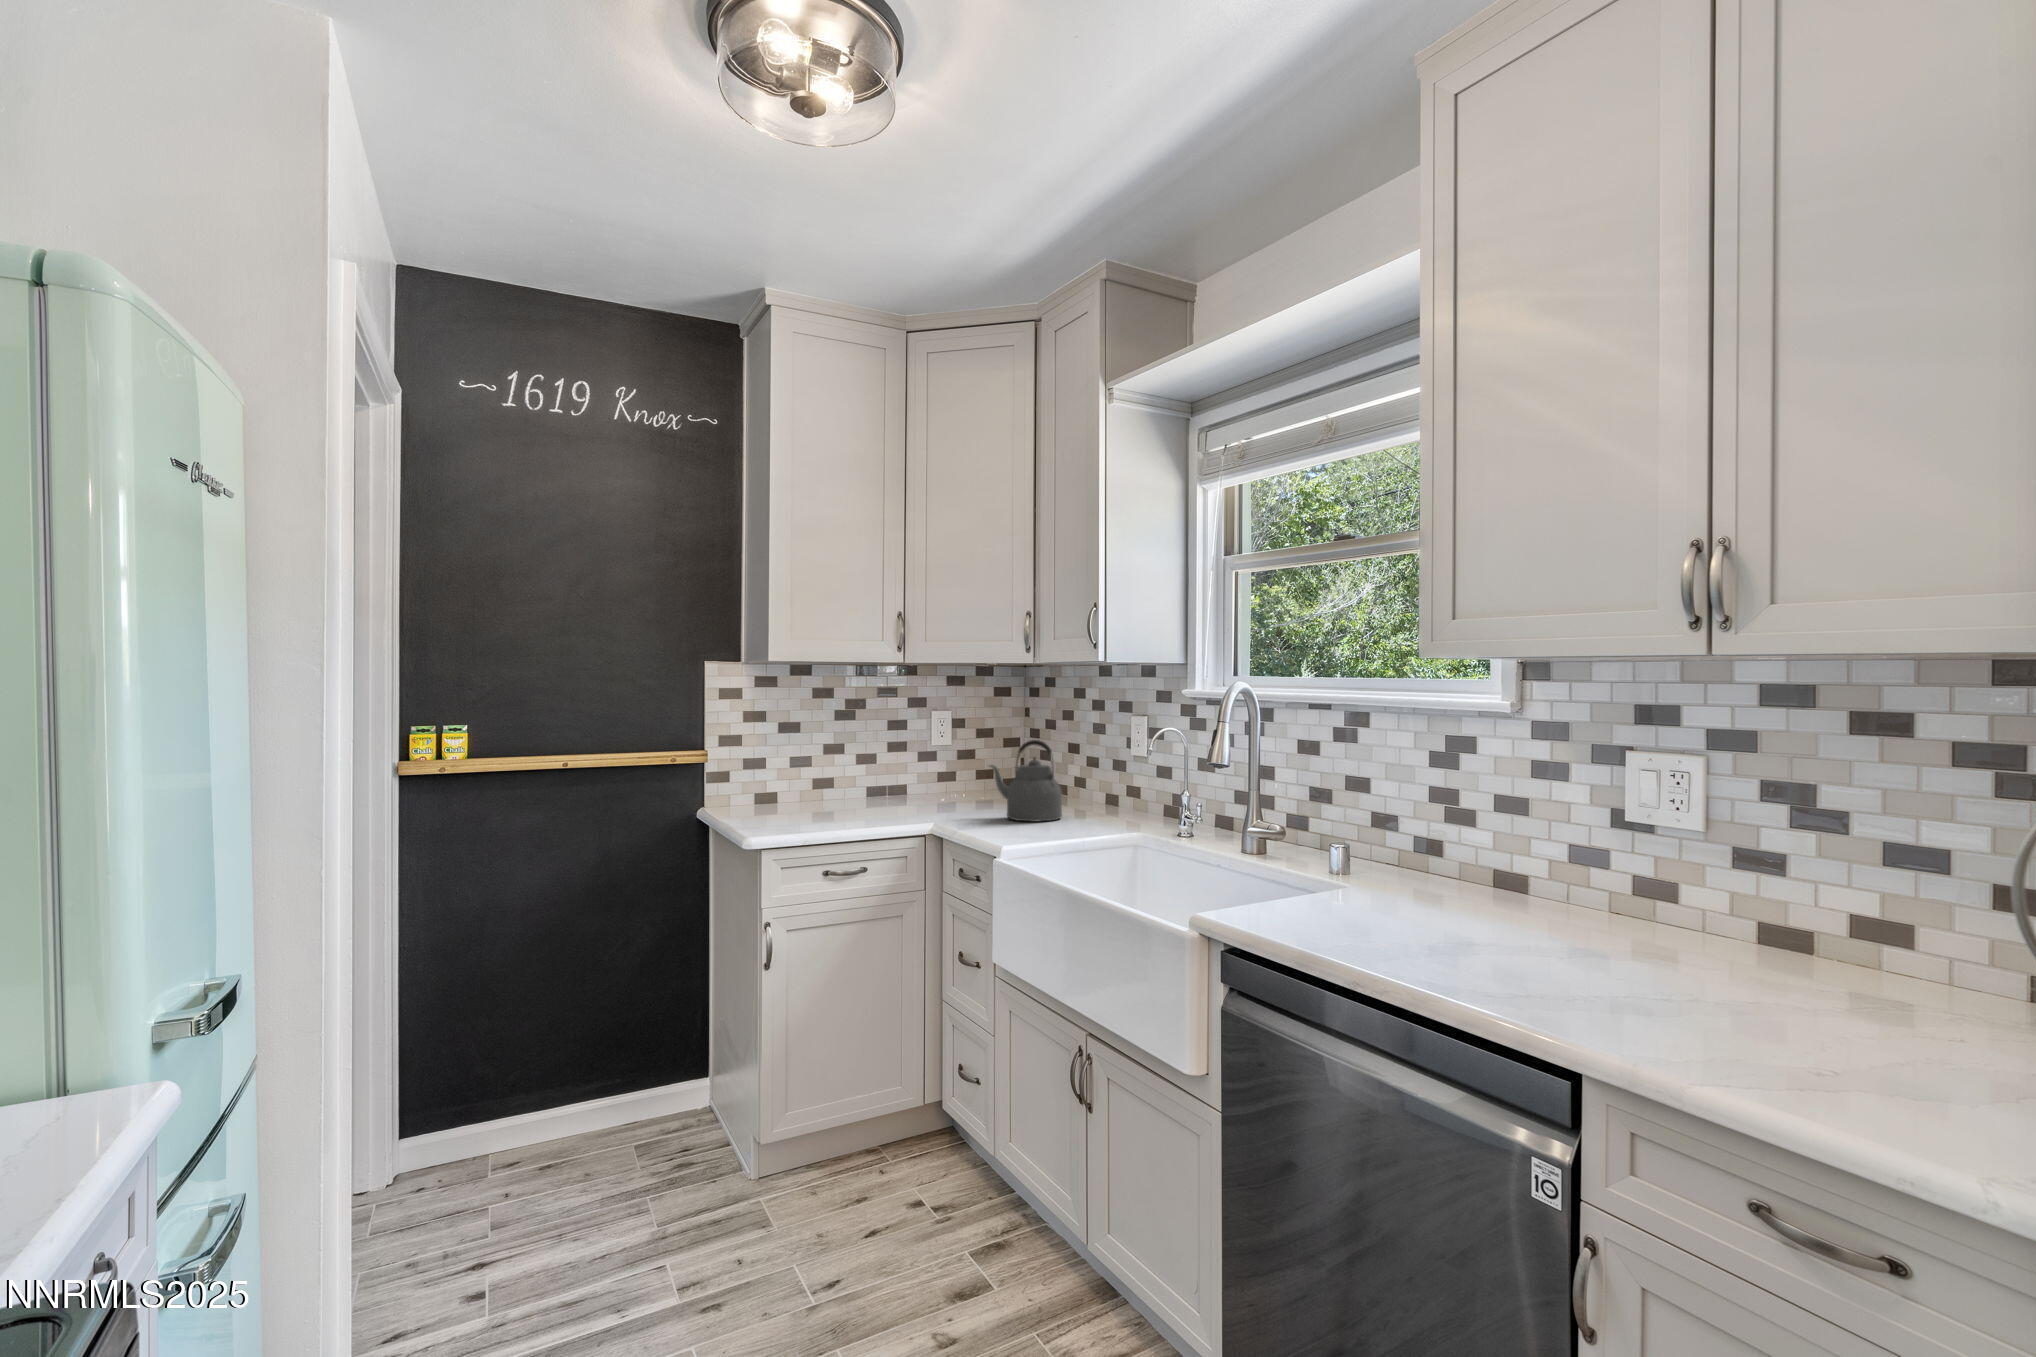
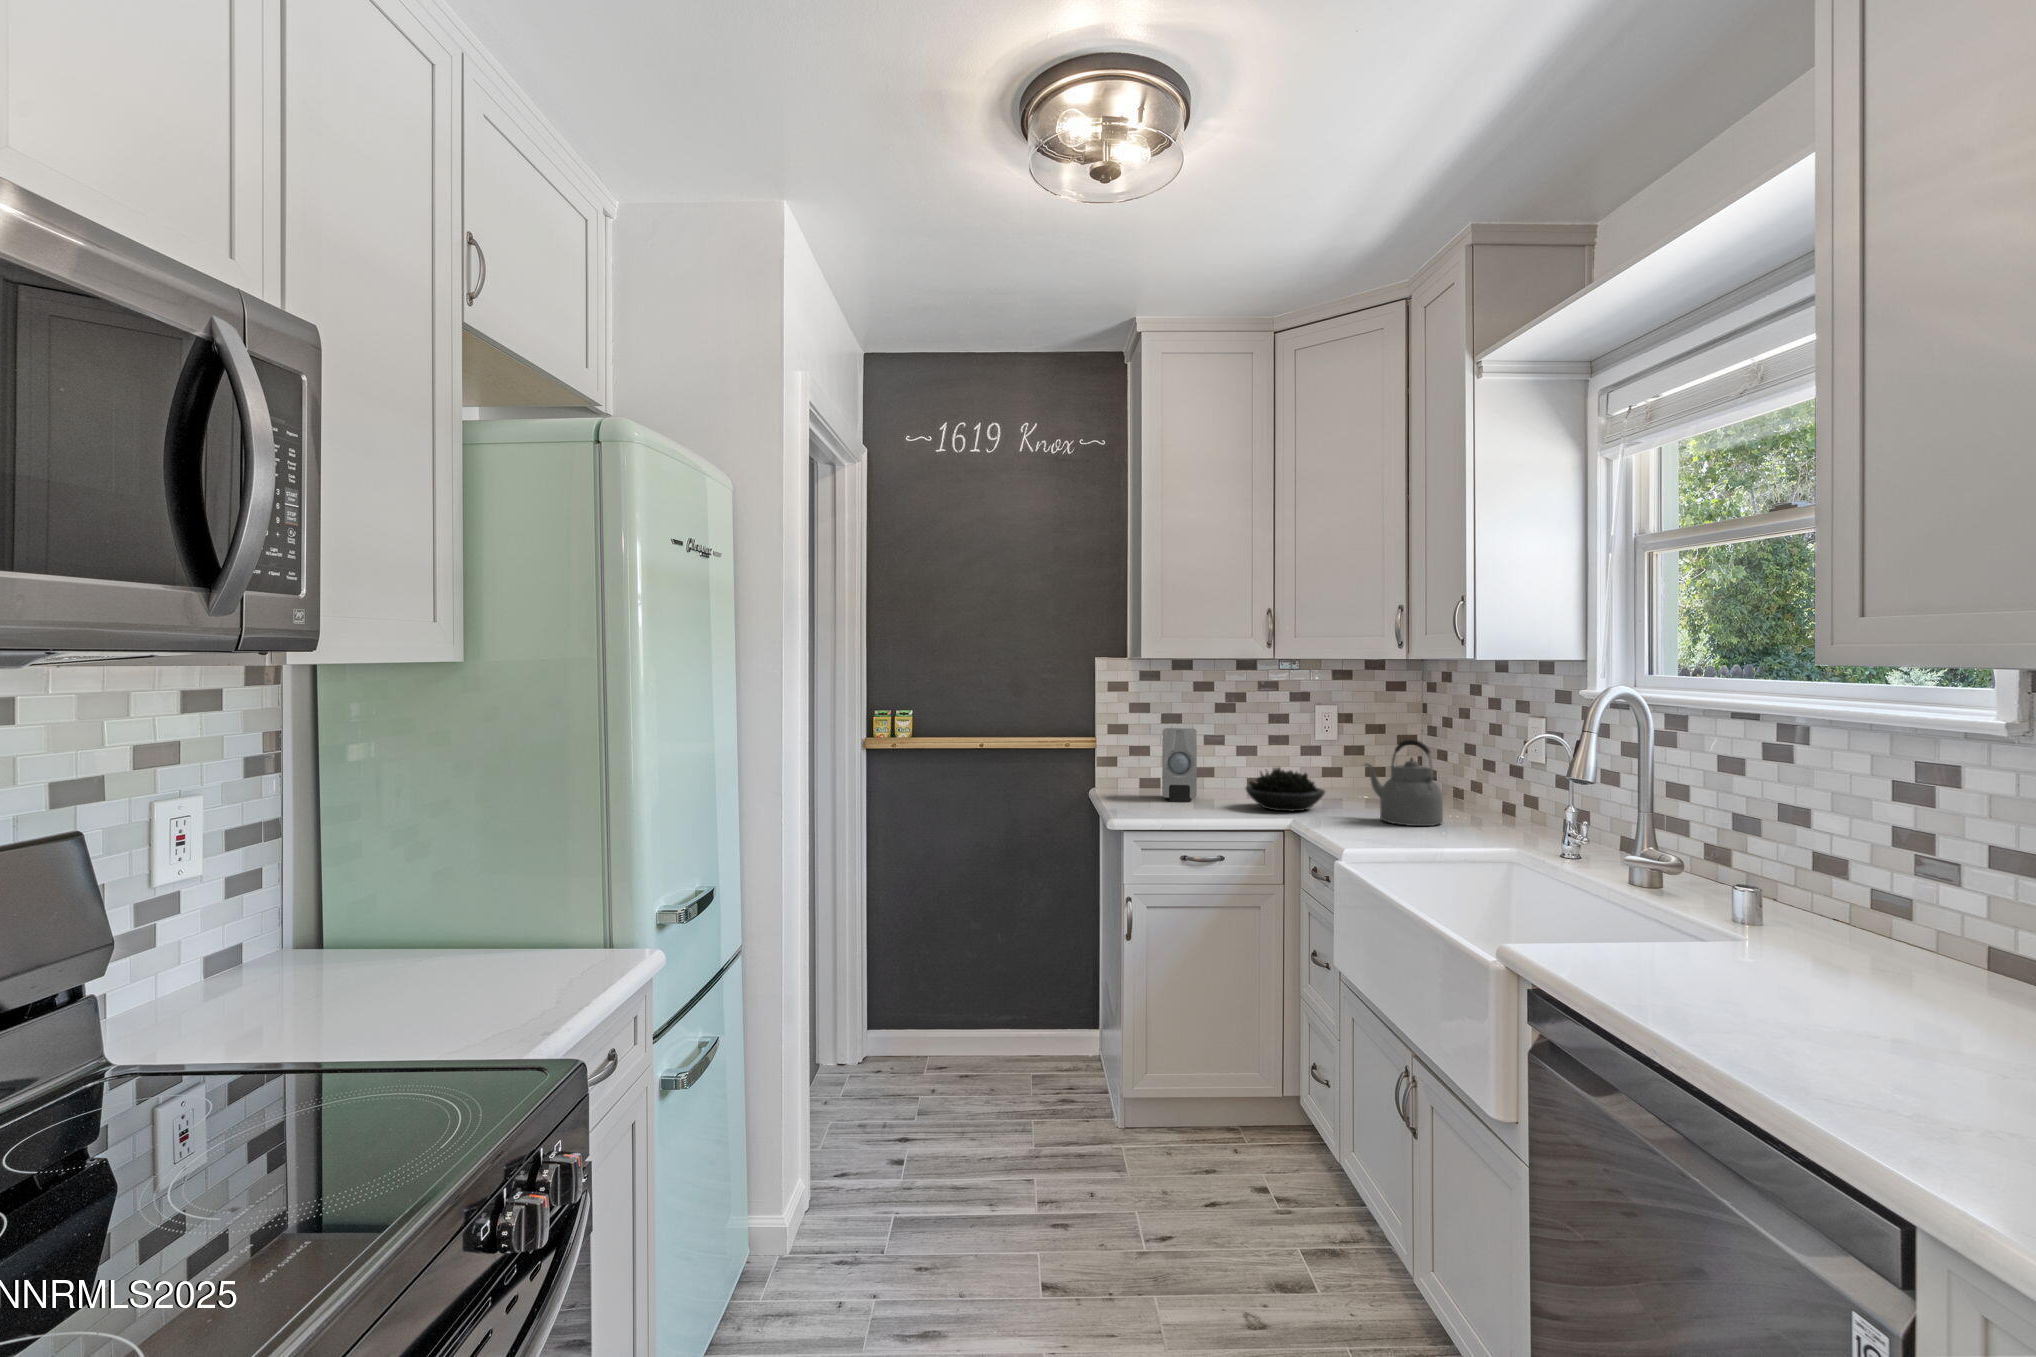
soap dispenser: none [776,737,818,816] -> present [1162,728,1197,802]
succulent plant: none [871,773,950,817] -> present [1246,768,1325,811]

